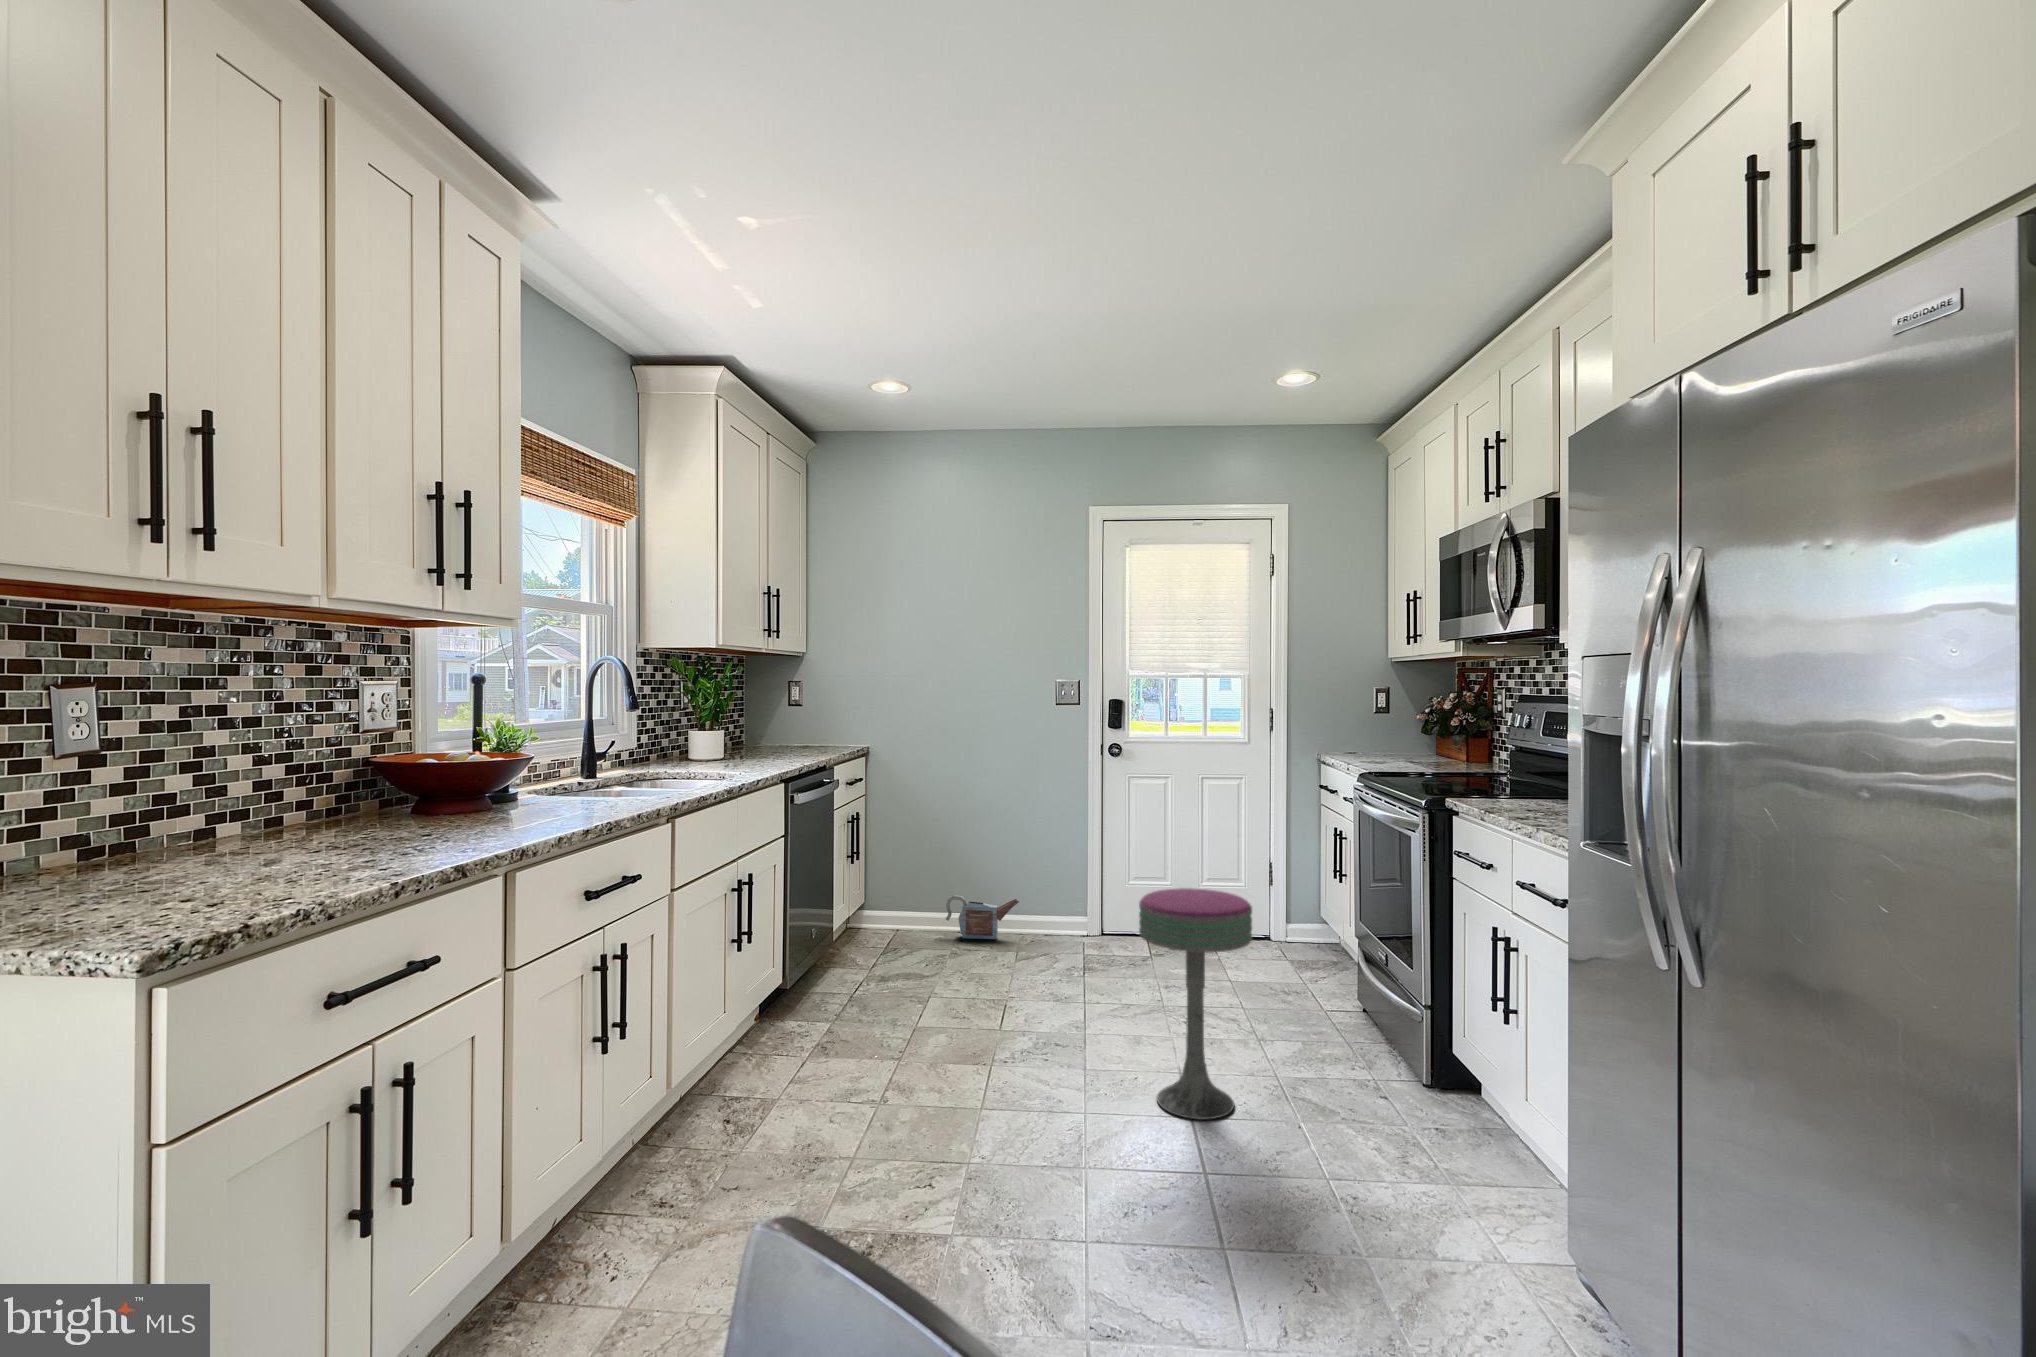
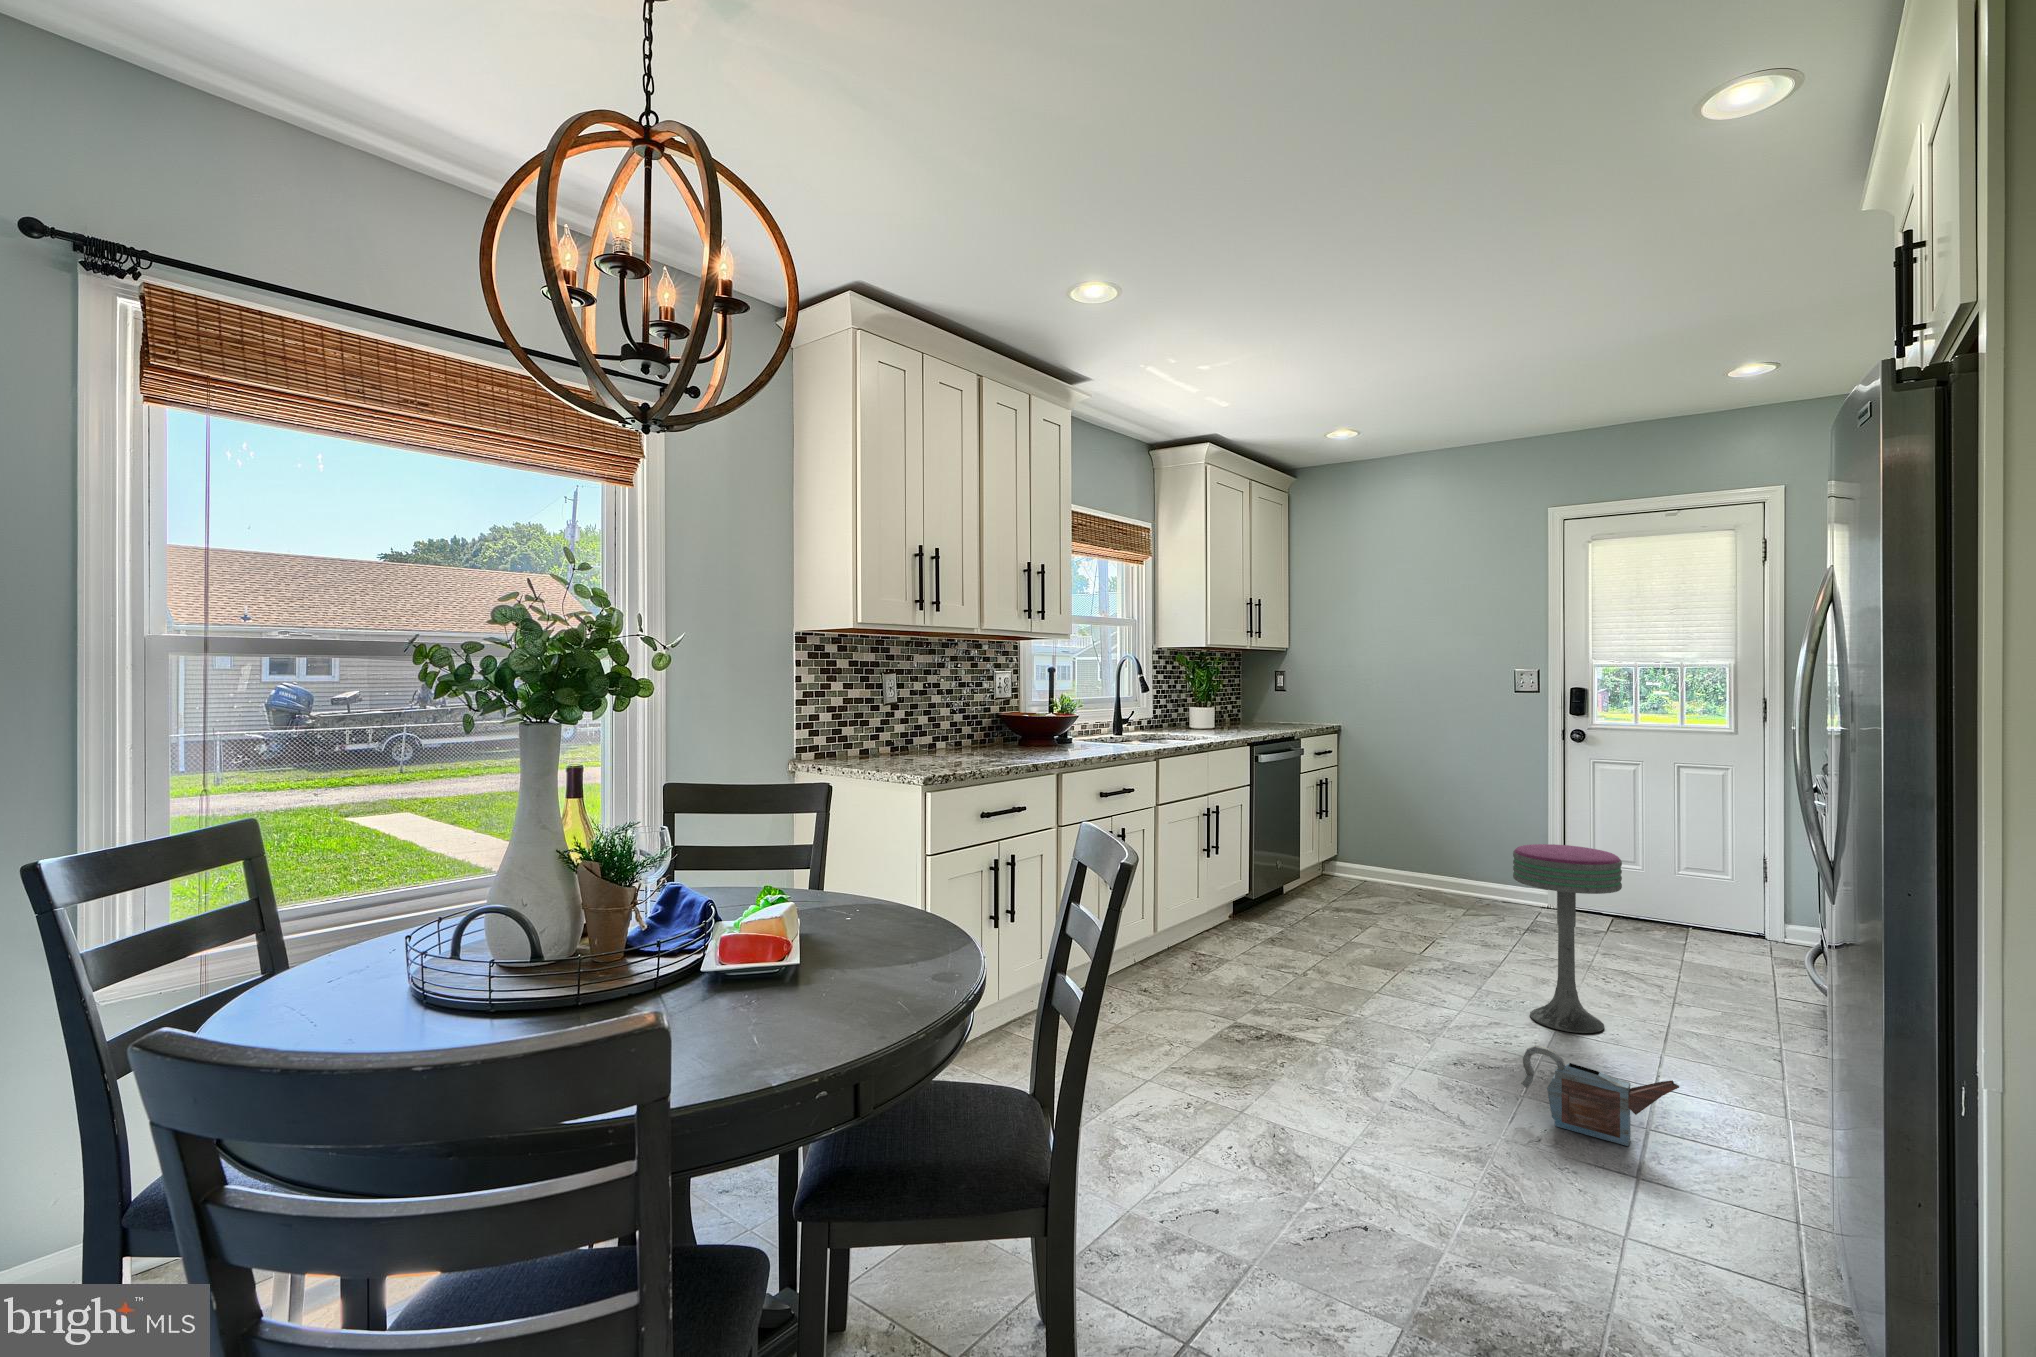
watering can: present [946,895,1019,939] -> present [1521,1046,1679,1146]

